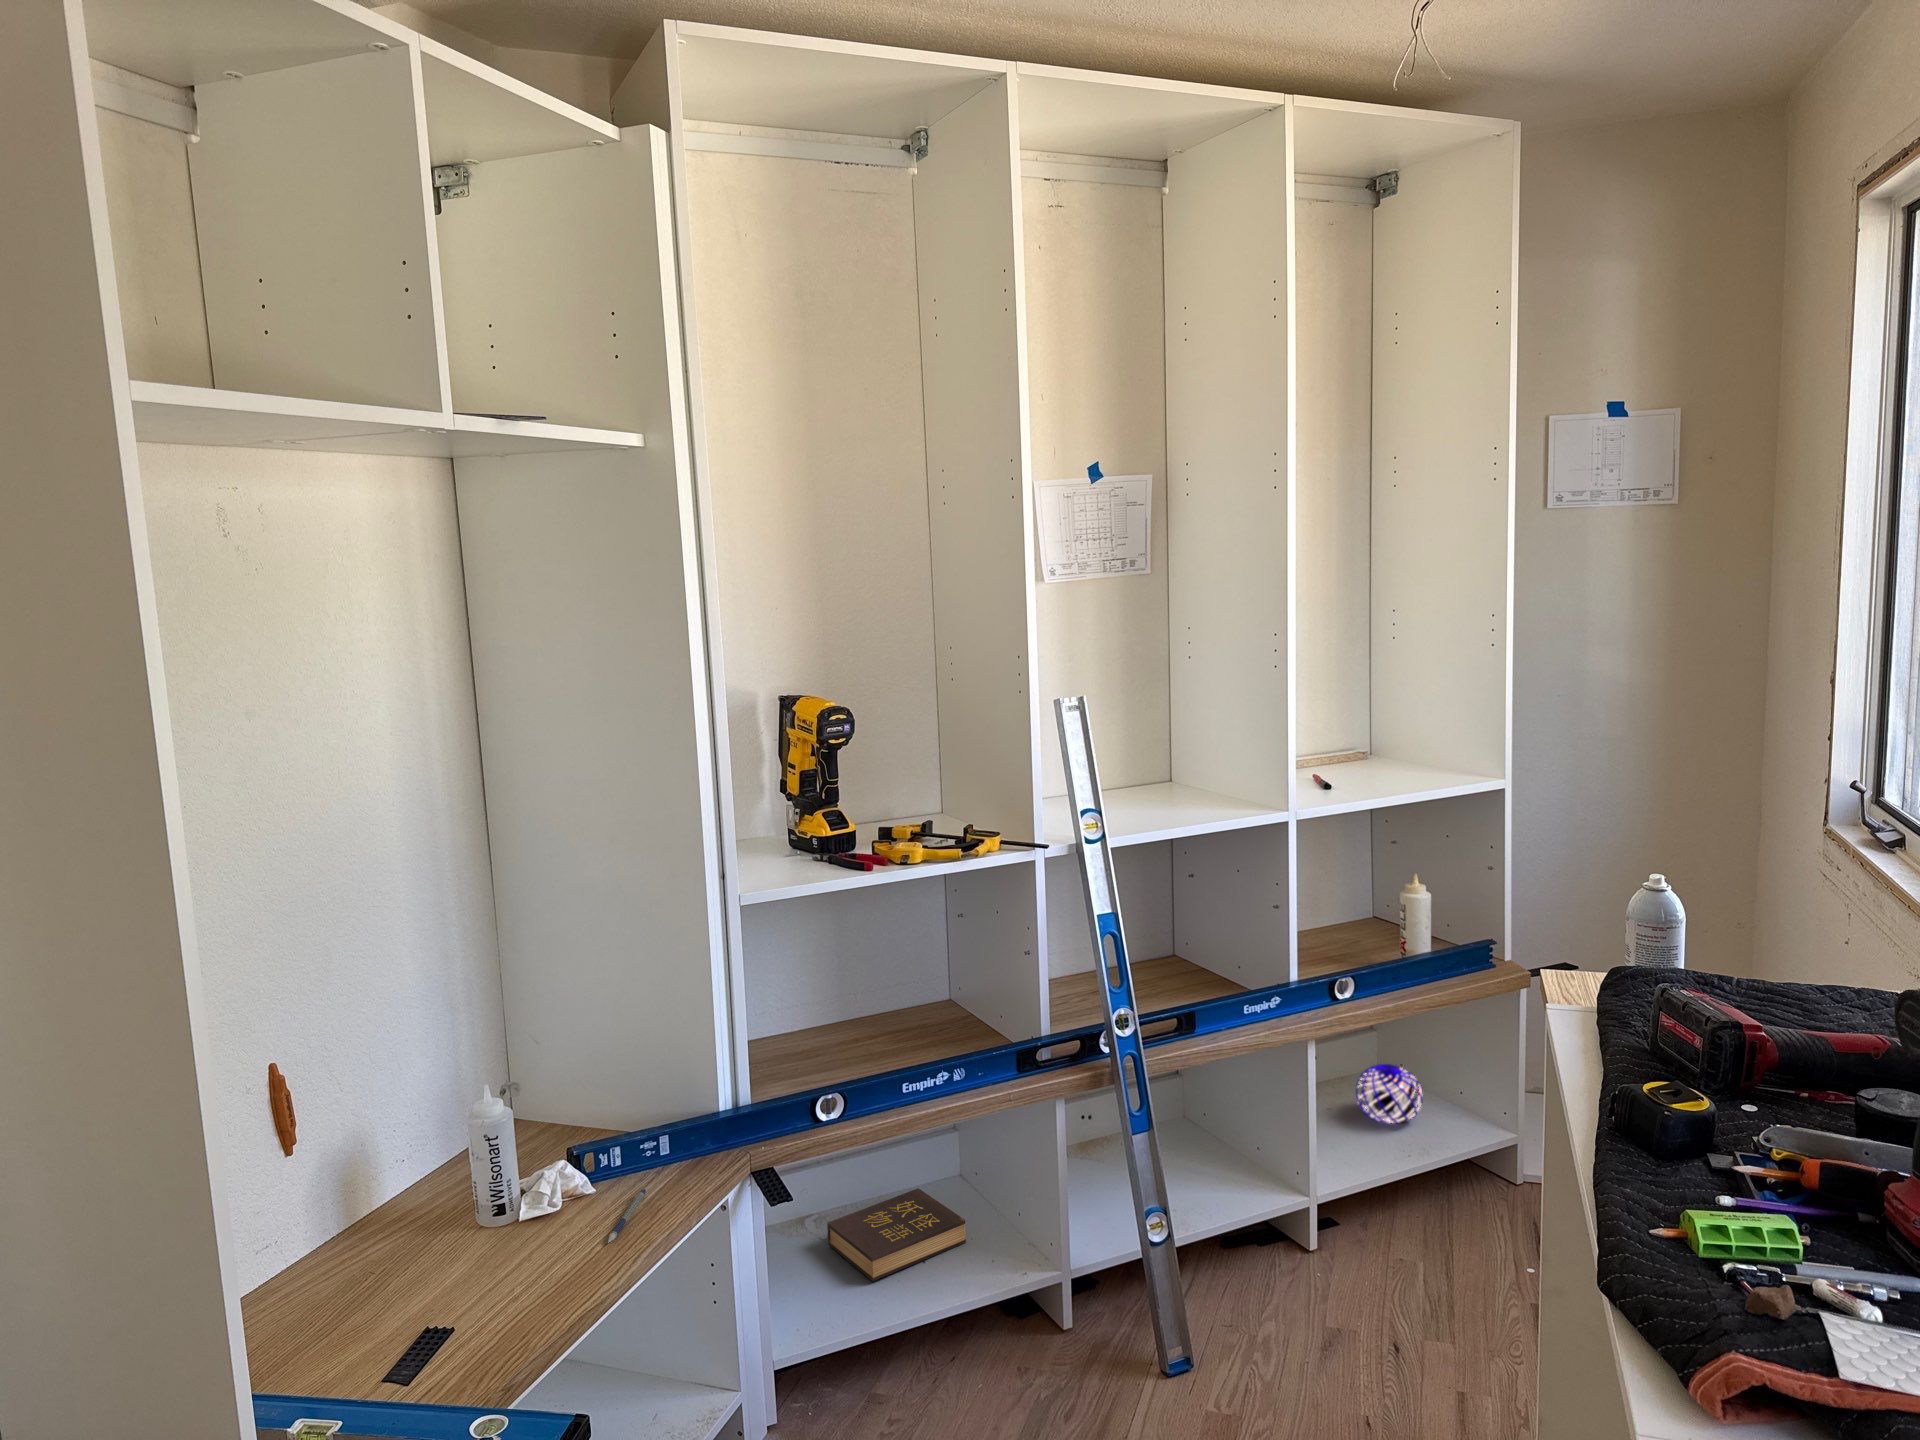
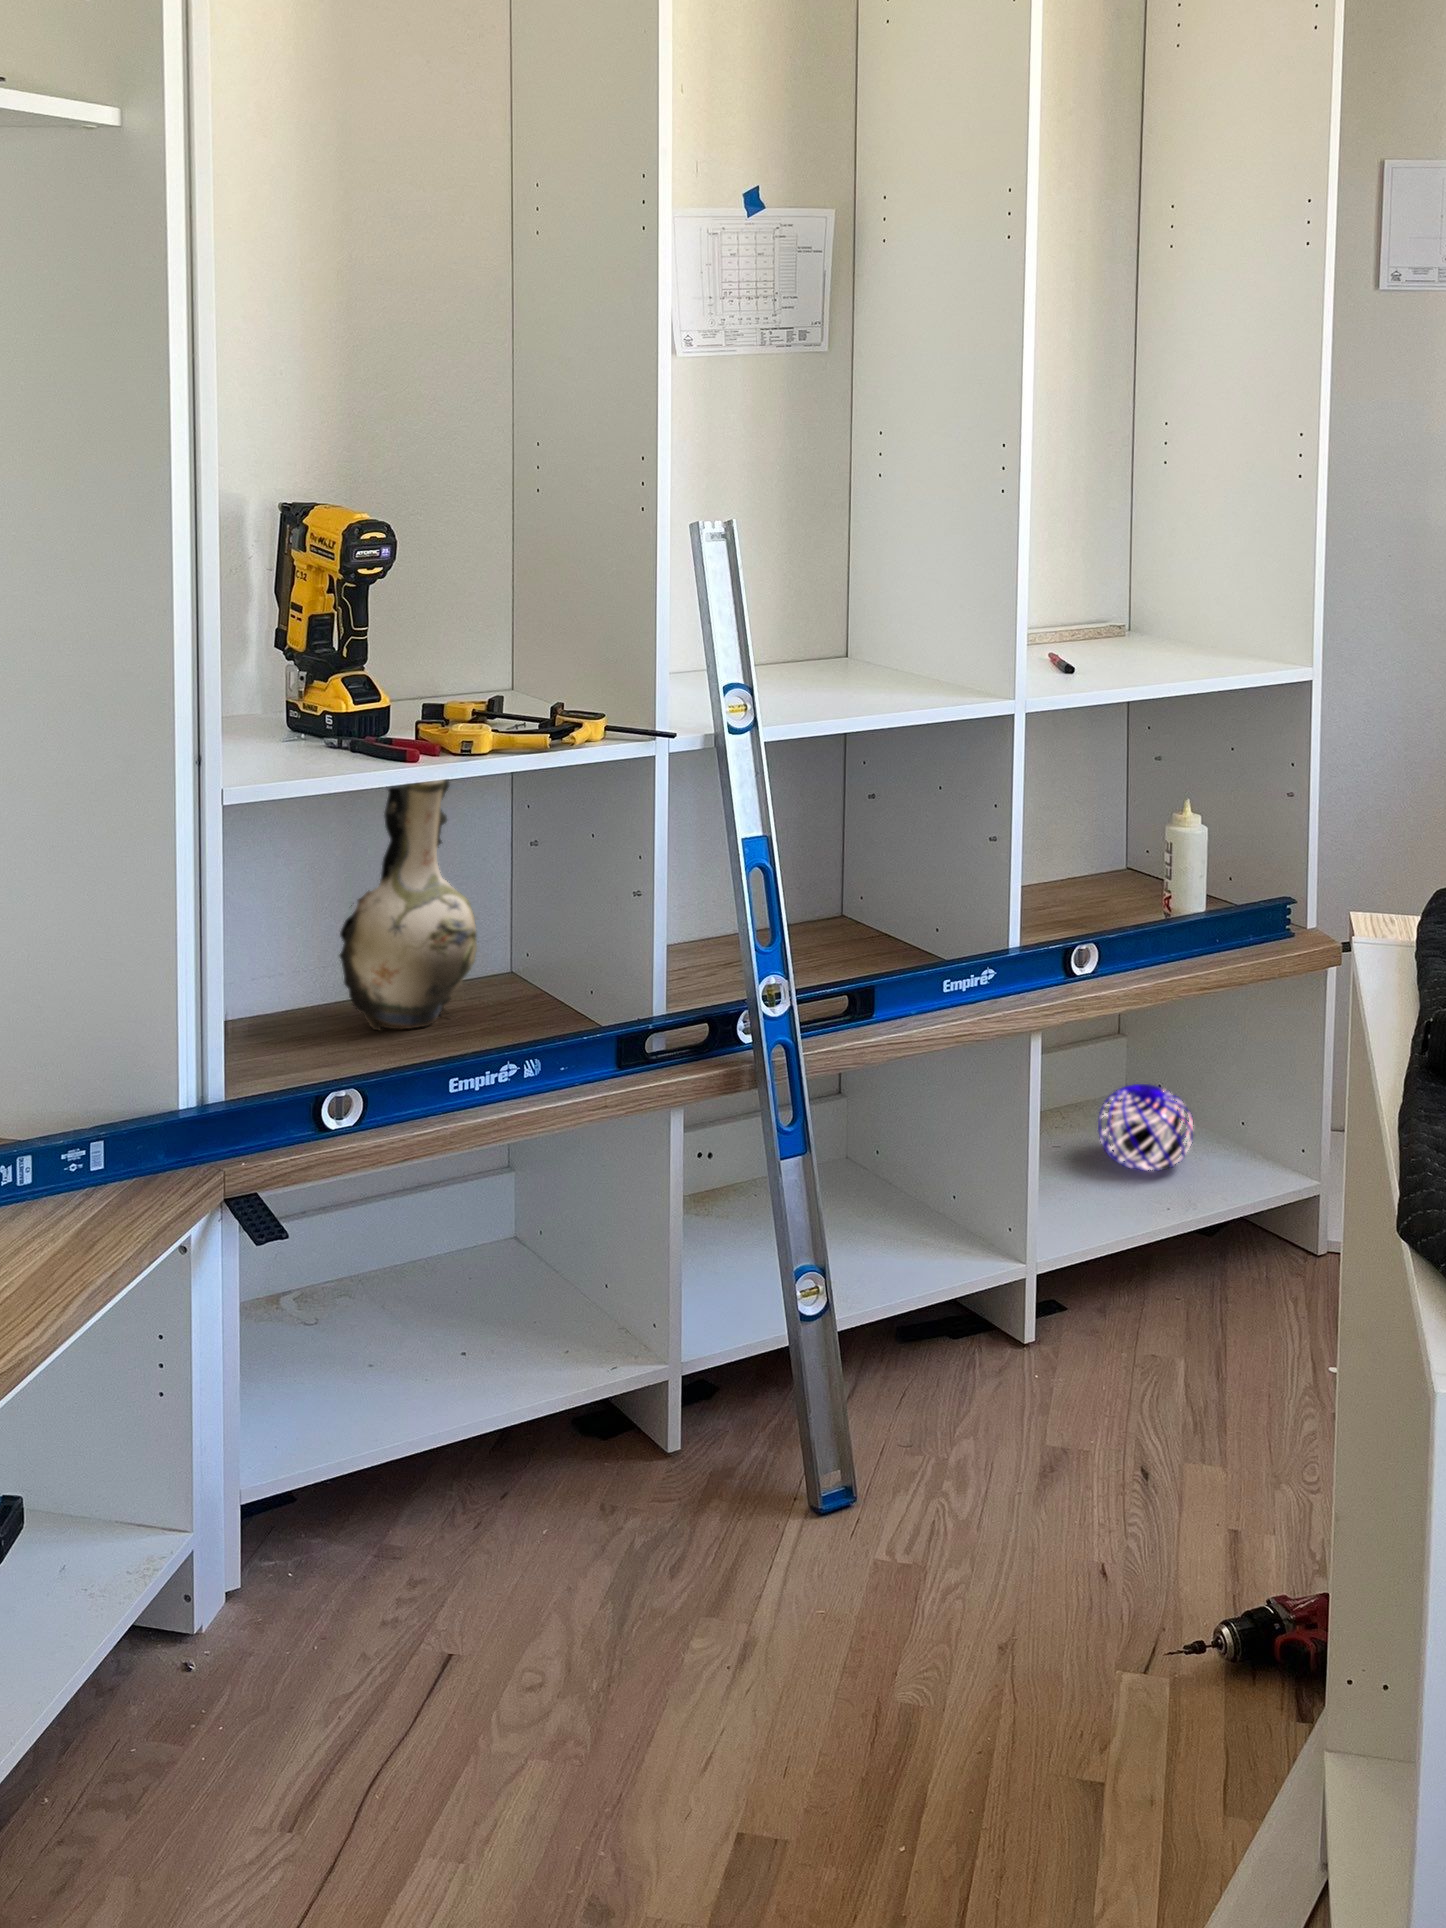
decorative vase: none [831,864,925,1046] -> present [339,780,477,1030]
hardback book: present [827,1188,966,1281] -> none [316,1256,526,1386]
pen: present [608,1189,646,1243] -> none [26,1213,75,1281]

